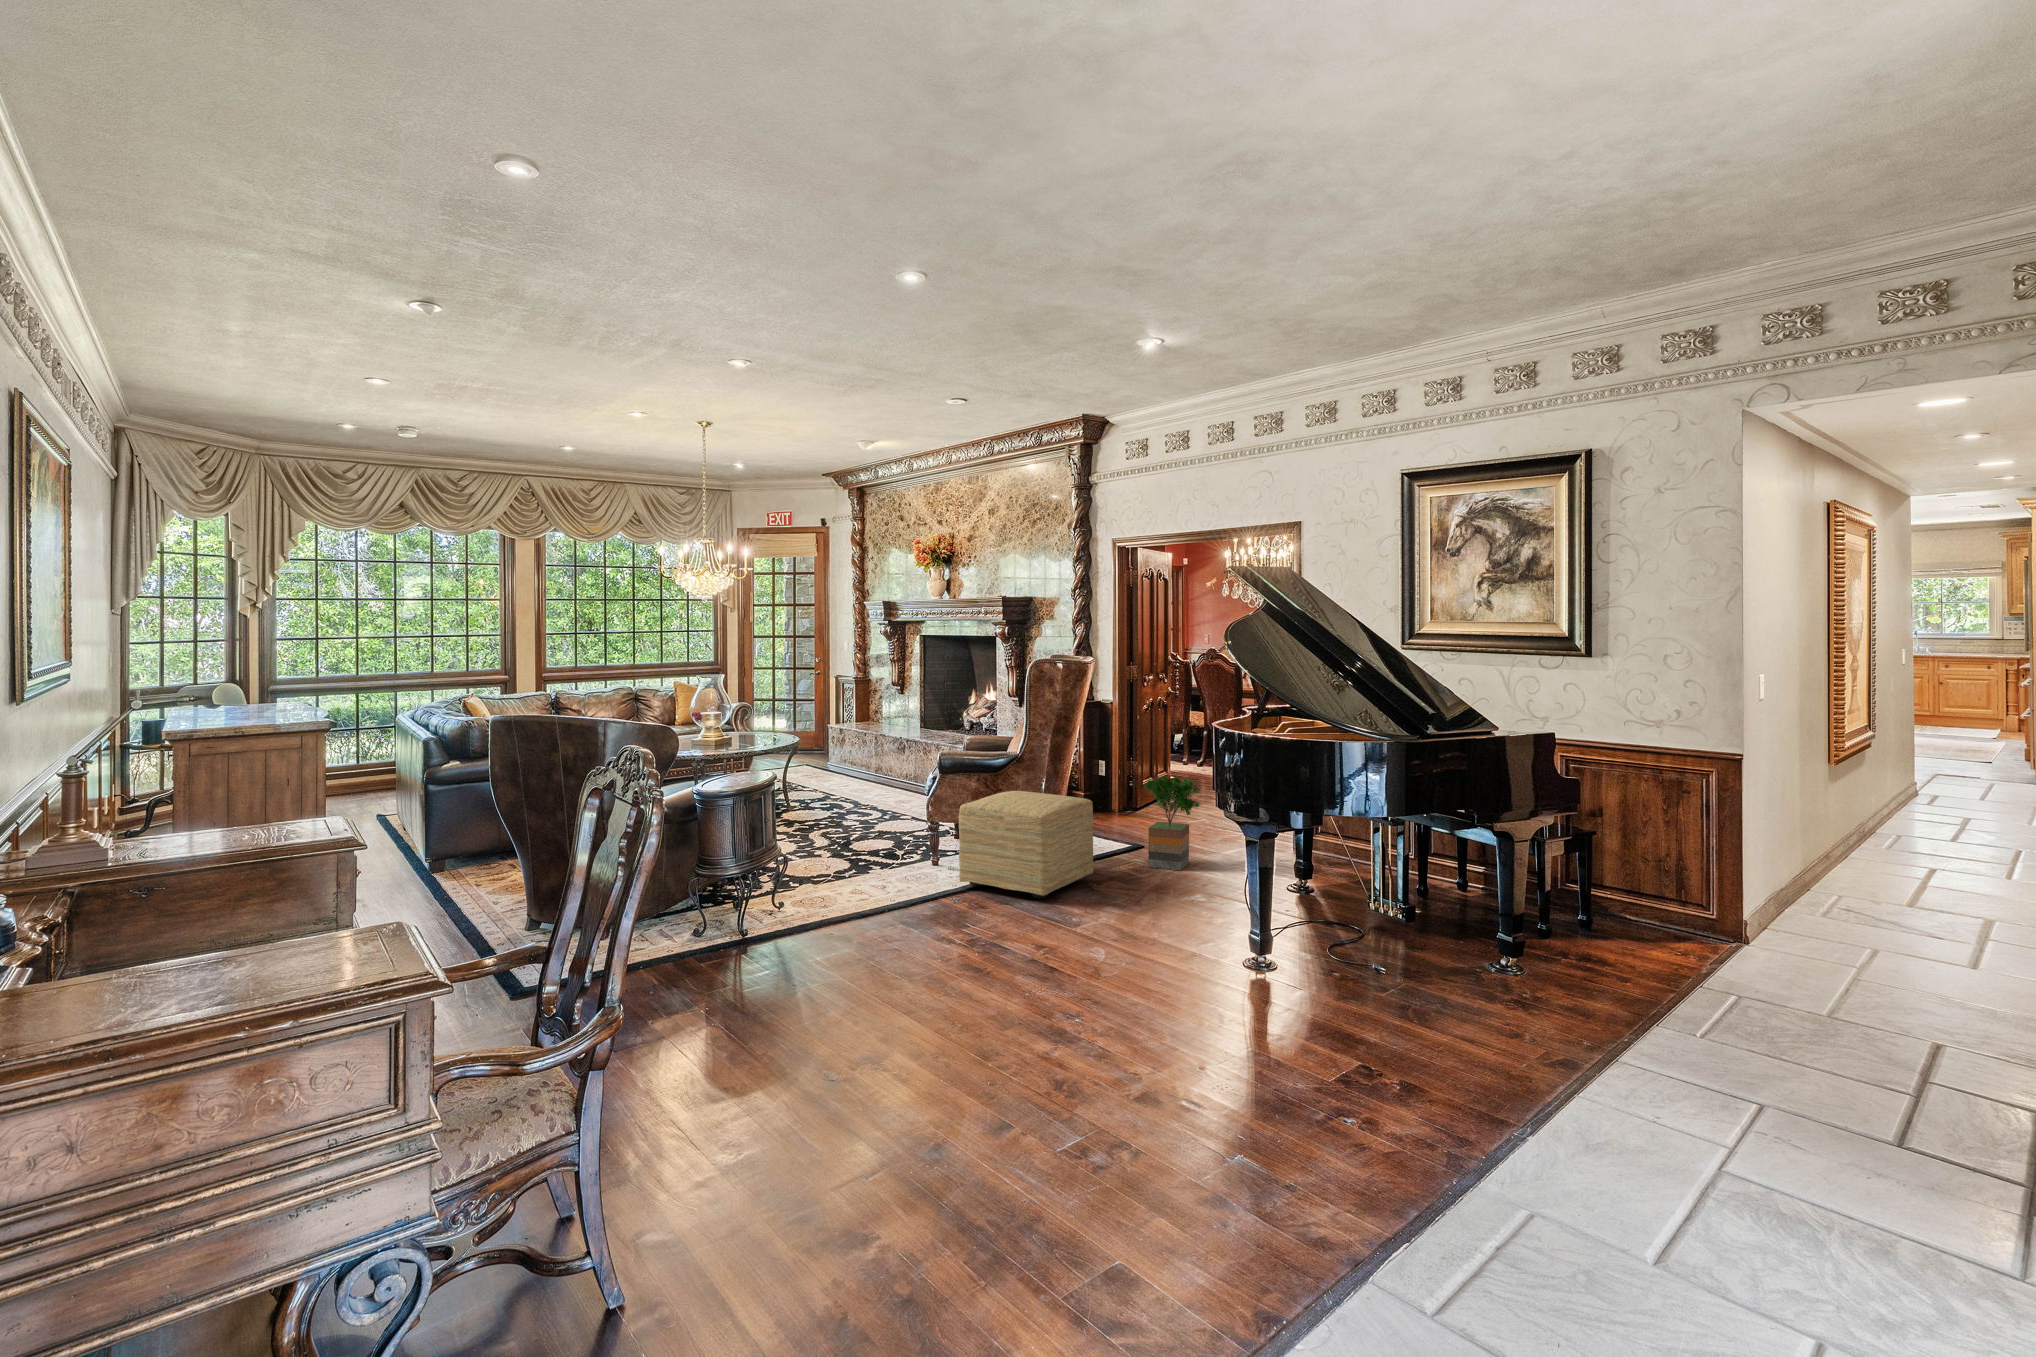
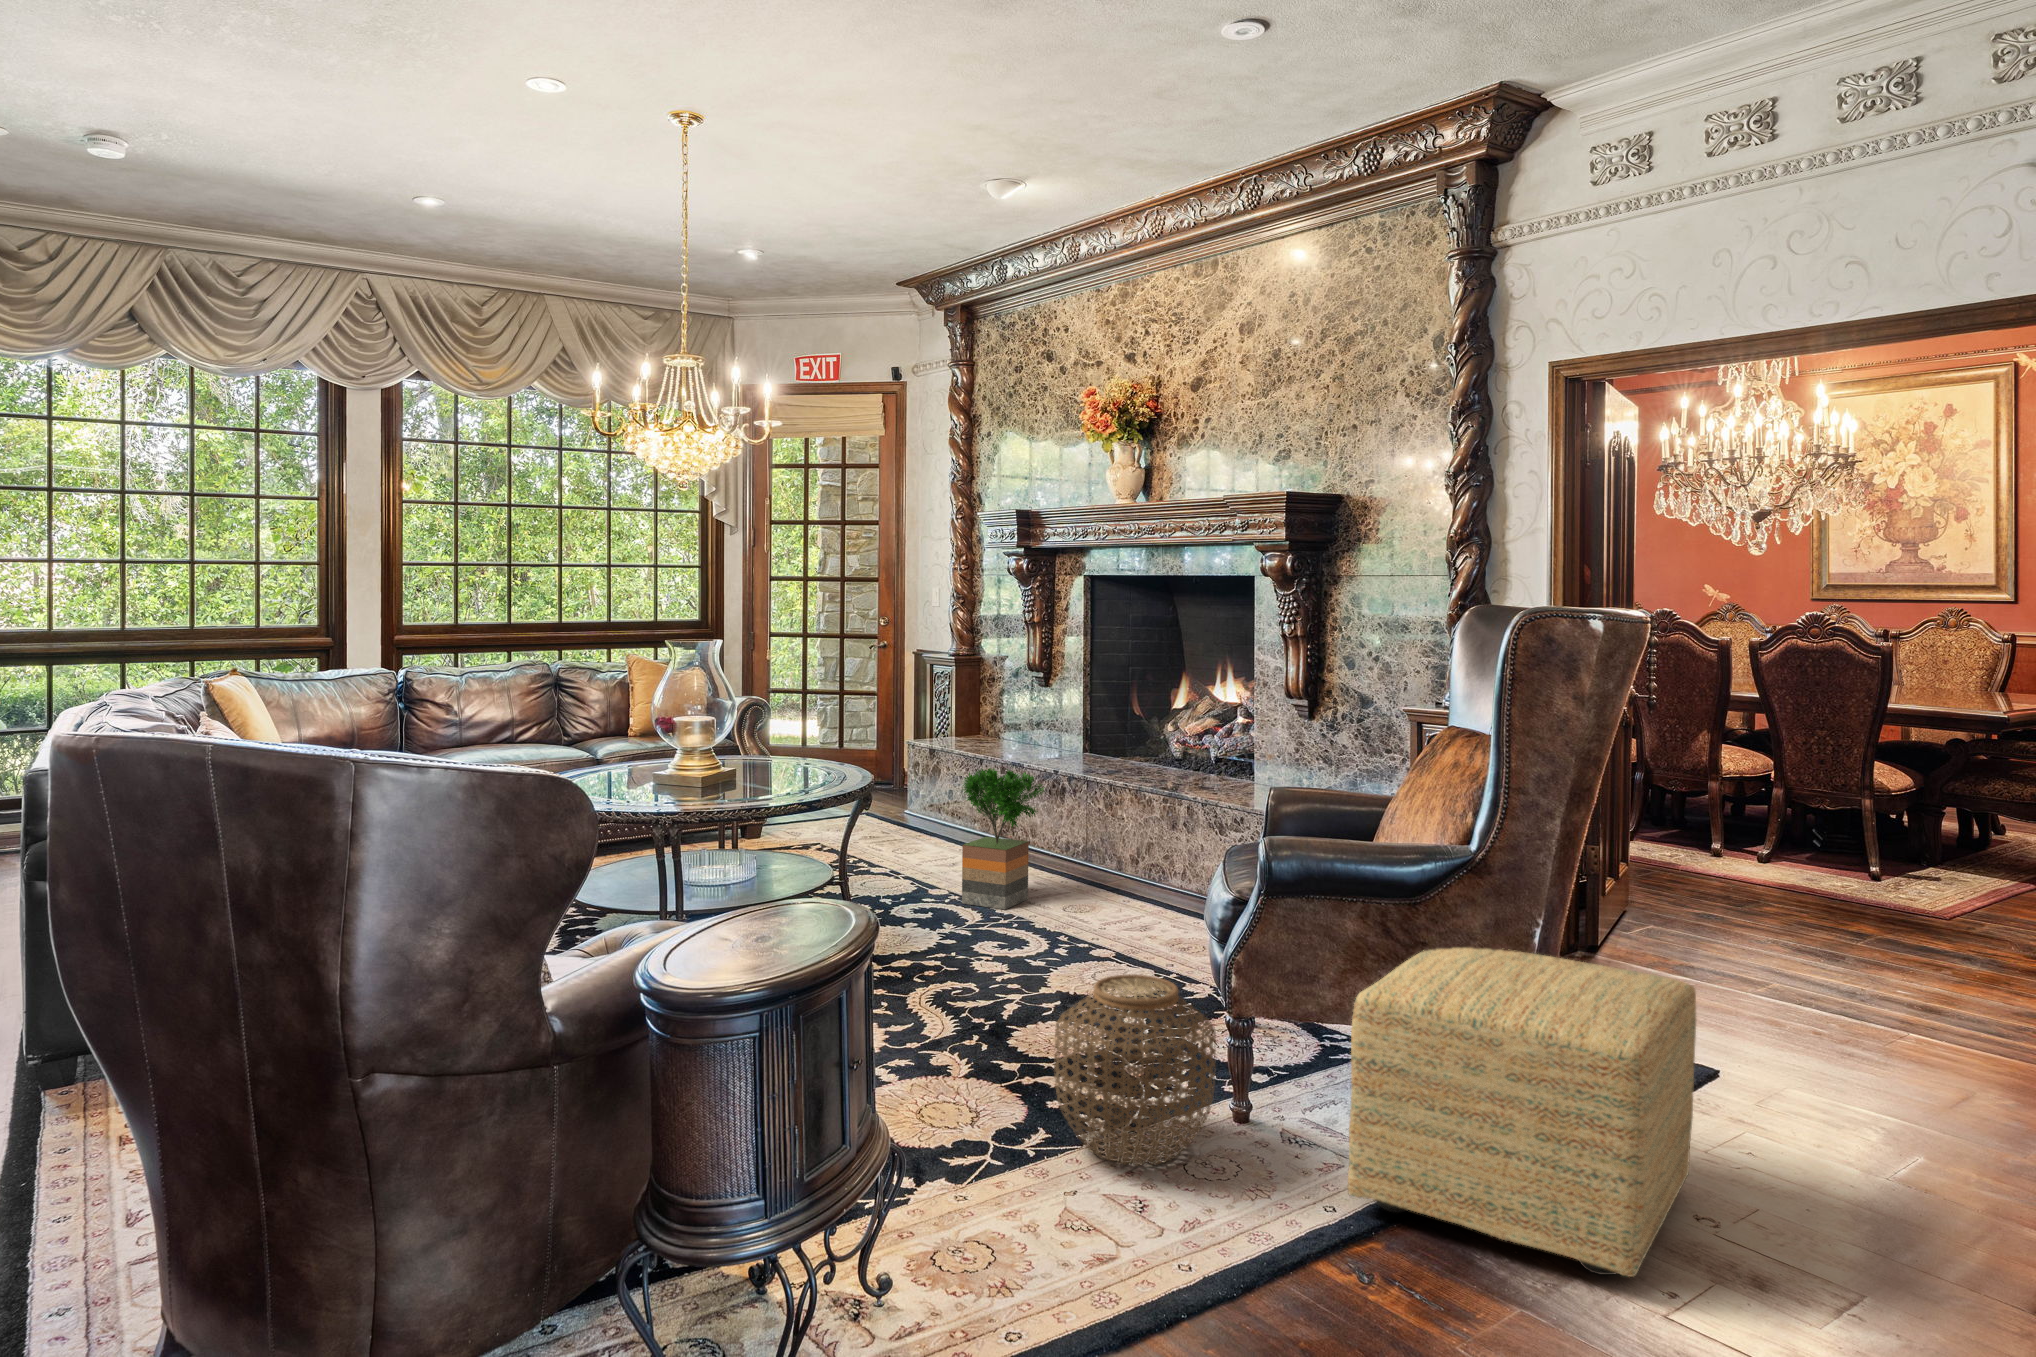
potted tree: present [1144,776,1200,871] -> present [962,768,1045,909]
woven basket: none [855,807,918,879] -> present [1054,974,1216,1166]

